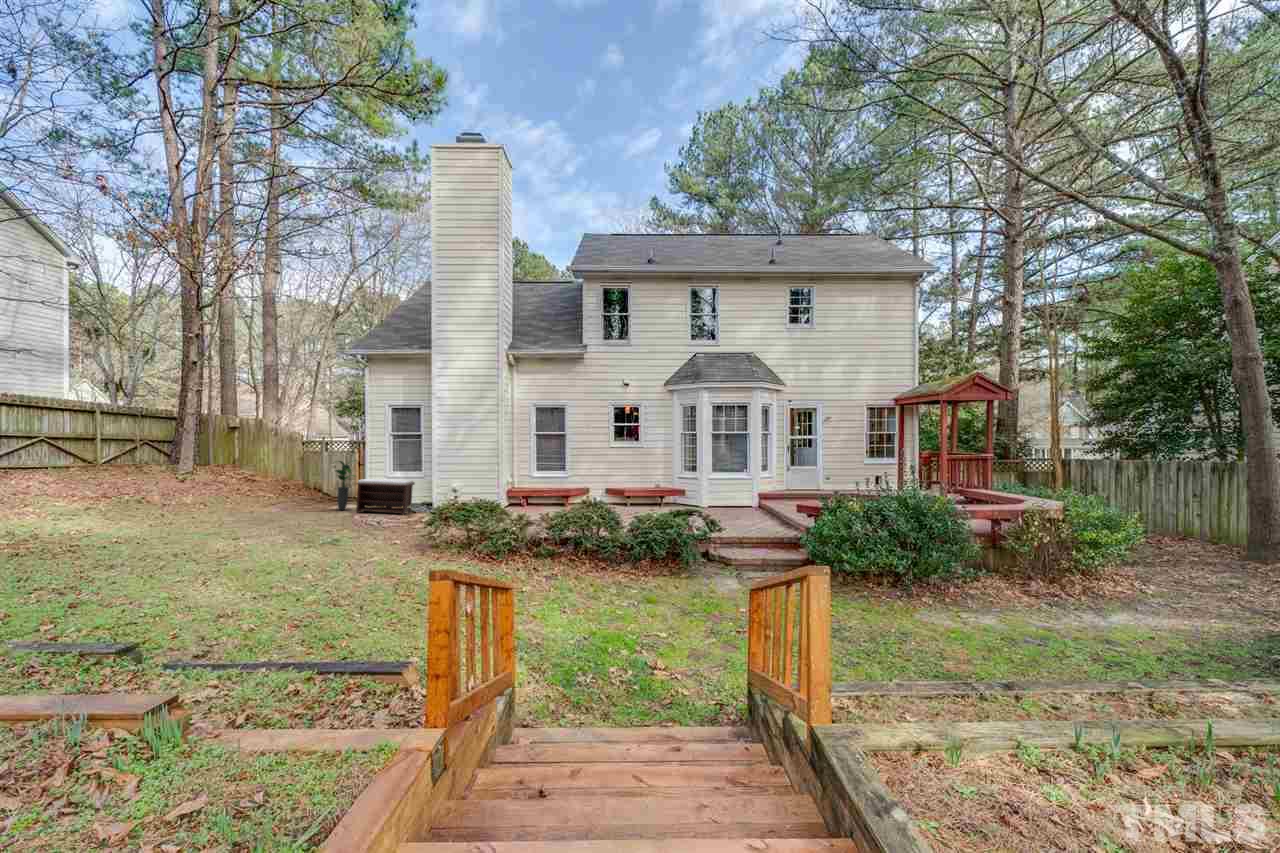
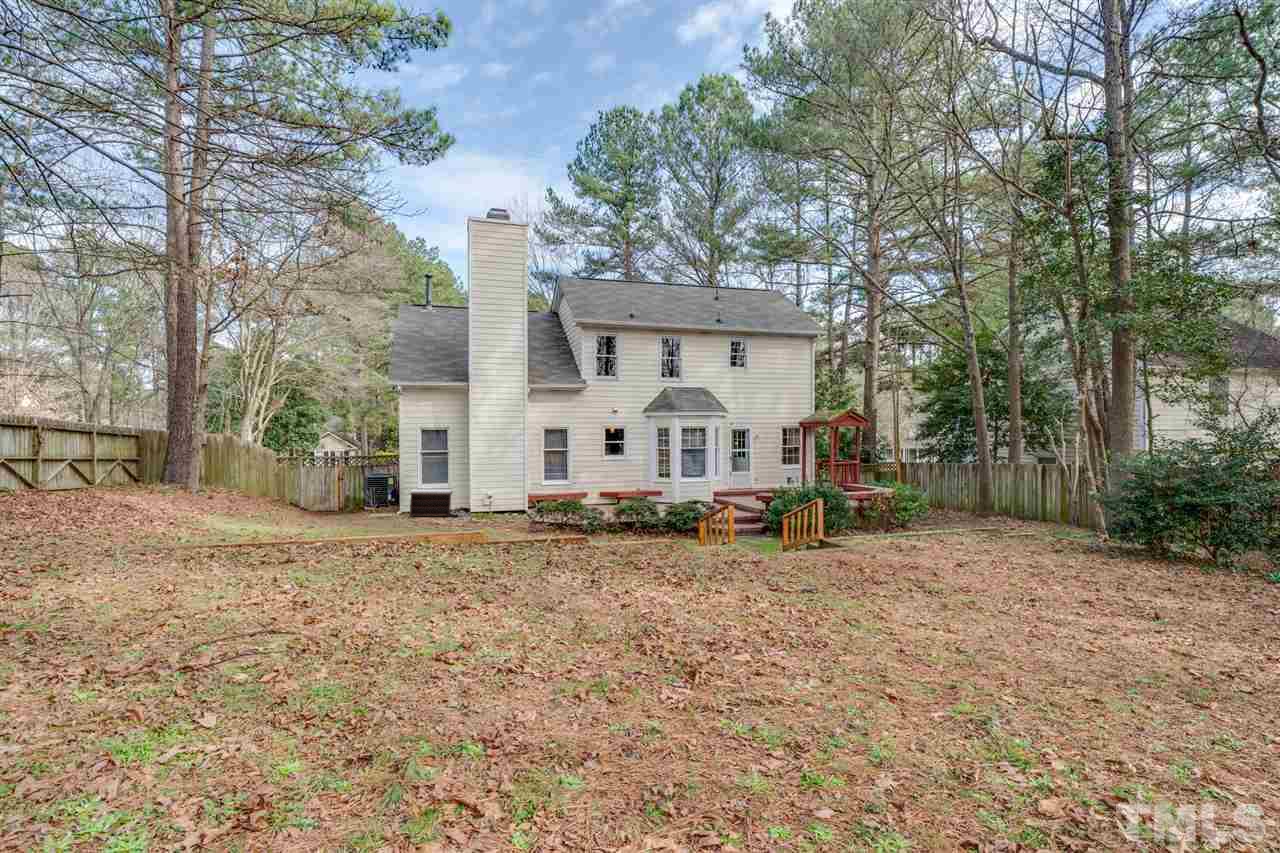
potted plant: present [336,461,354,510] -> none [386,475,405,516]

